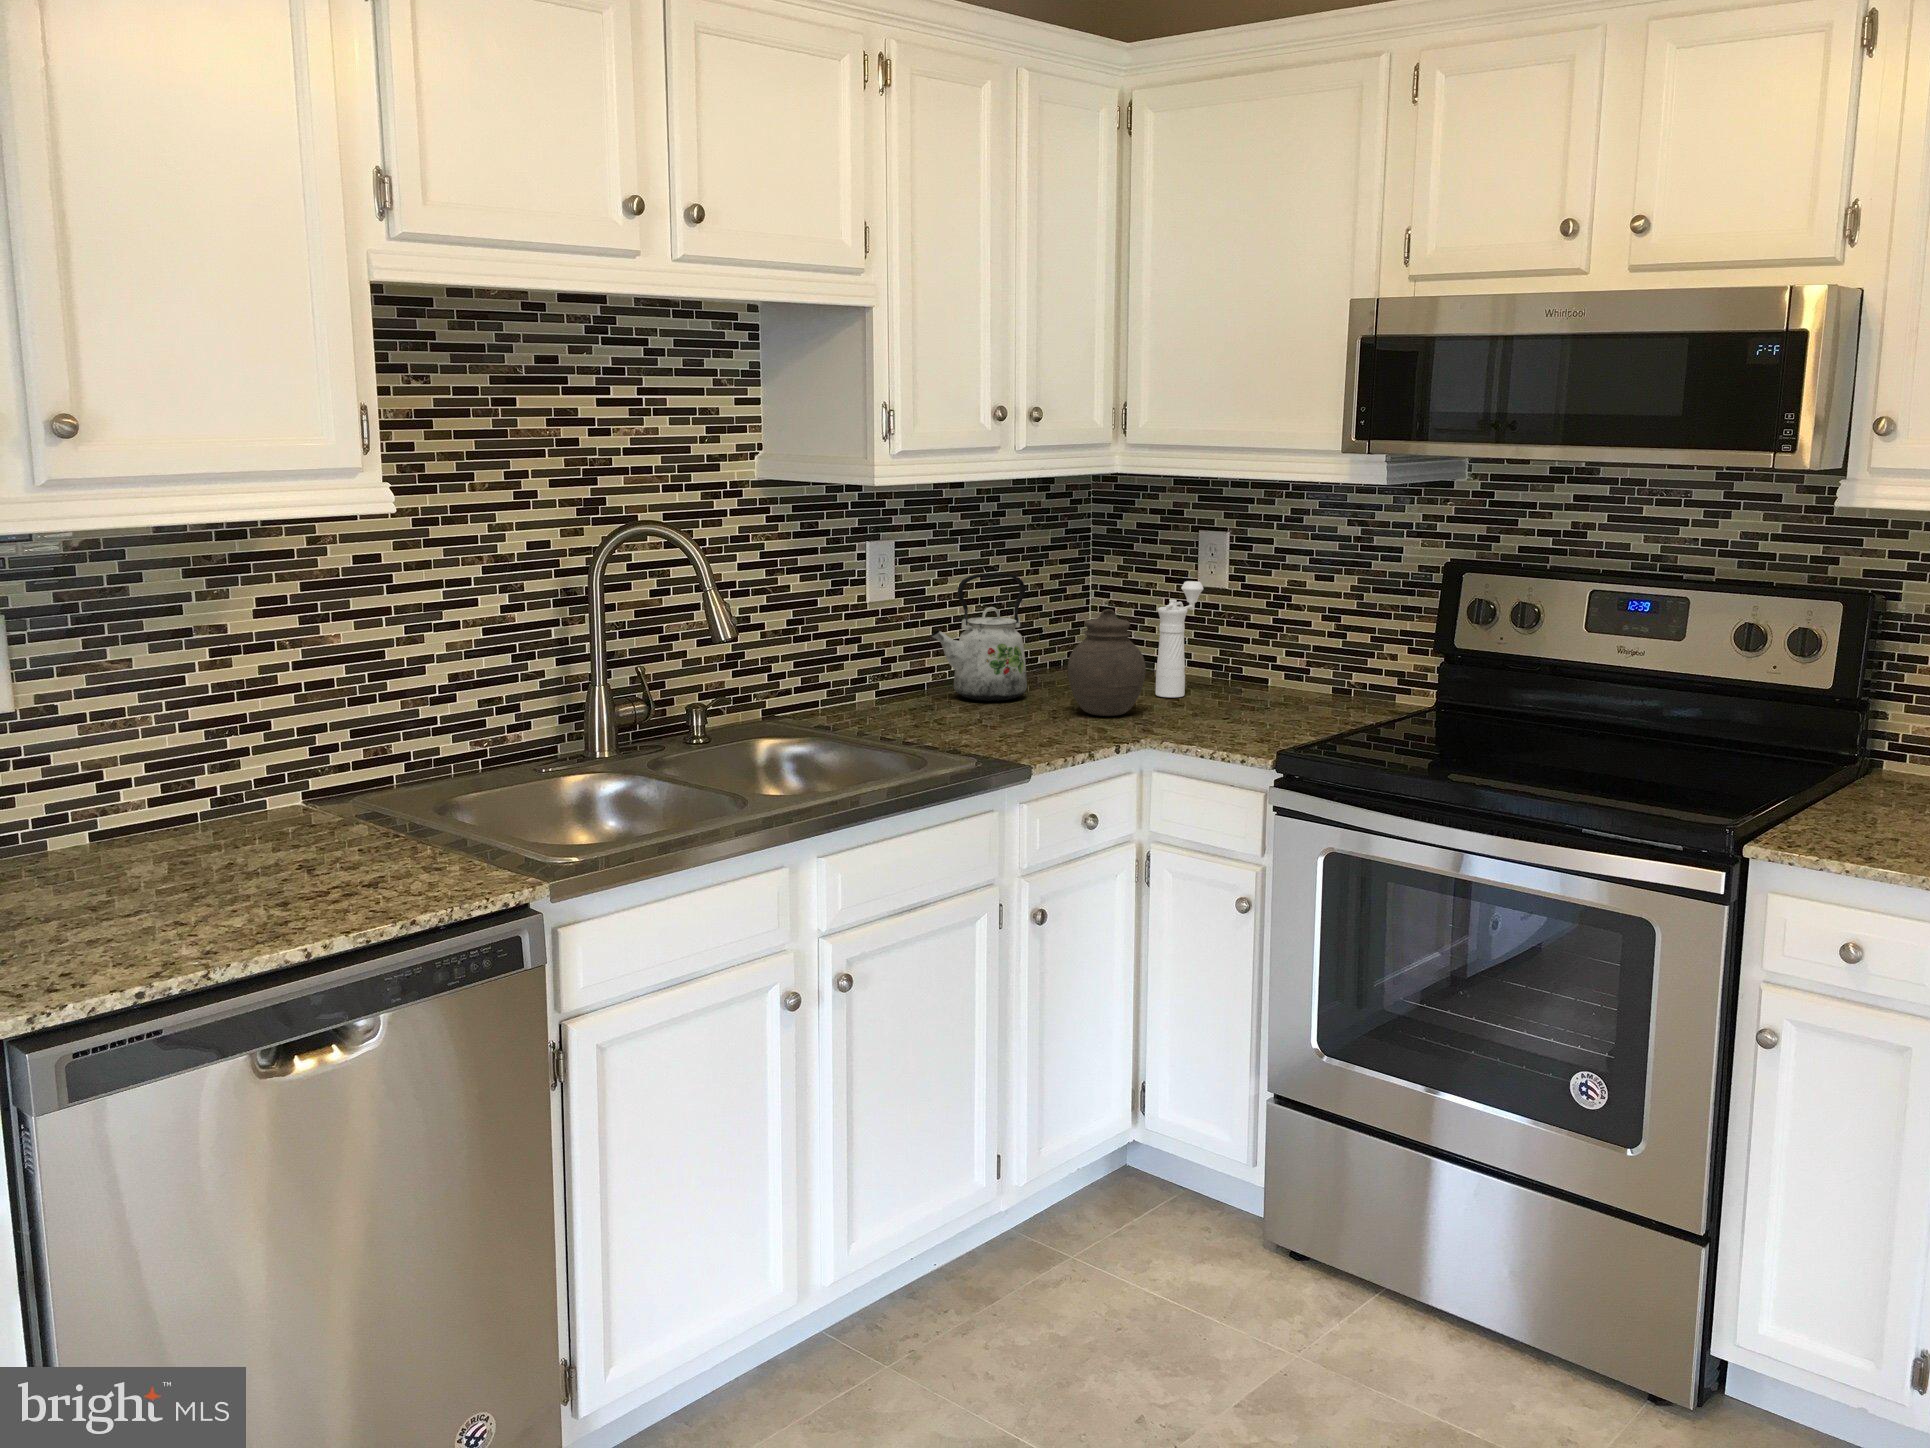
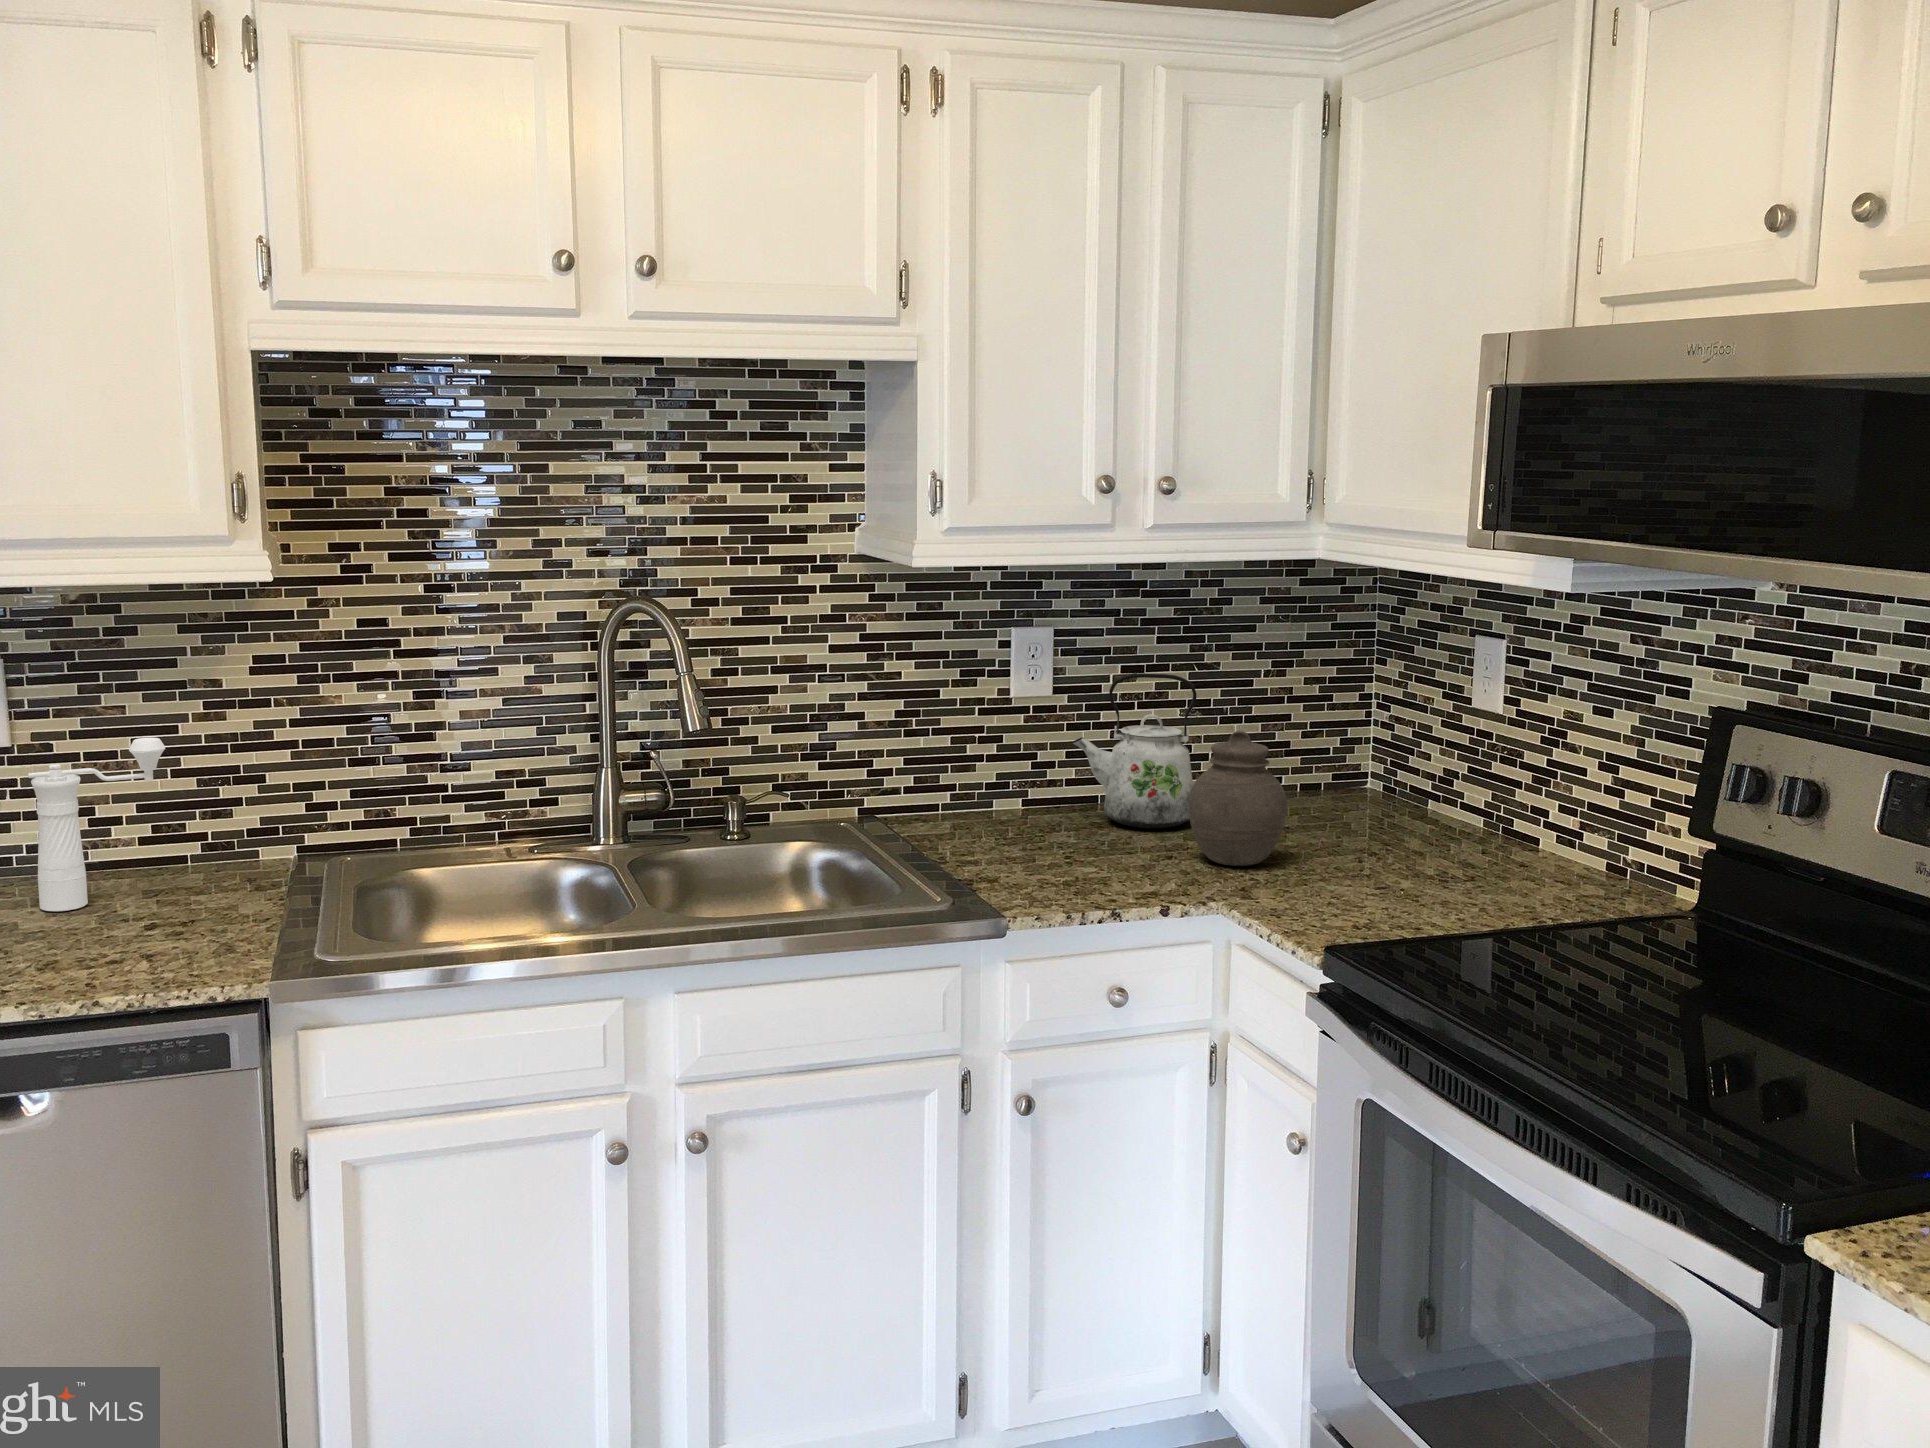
pepper mill: present [1156,581,1204,698] -> present [28,738,165,911]

